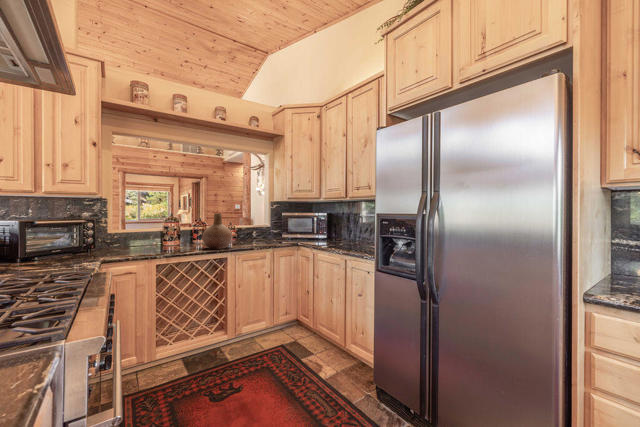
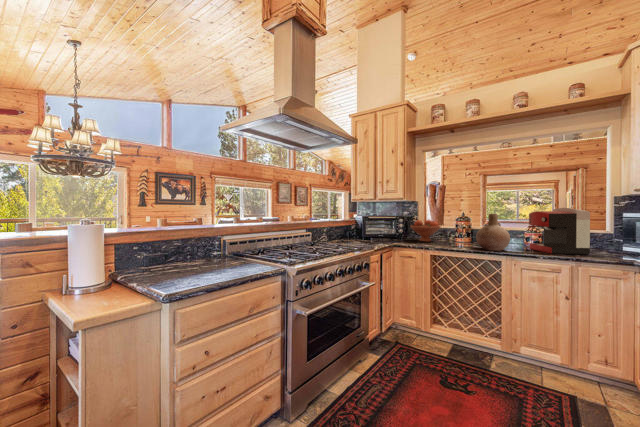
coffee maker: none [234,209,271,245] -> present [528,208,590,254]
fruit bowl: none [109,222,154,251] -> present [411,220,441,242]

